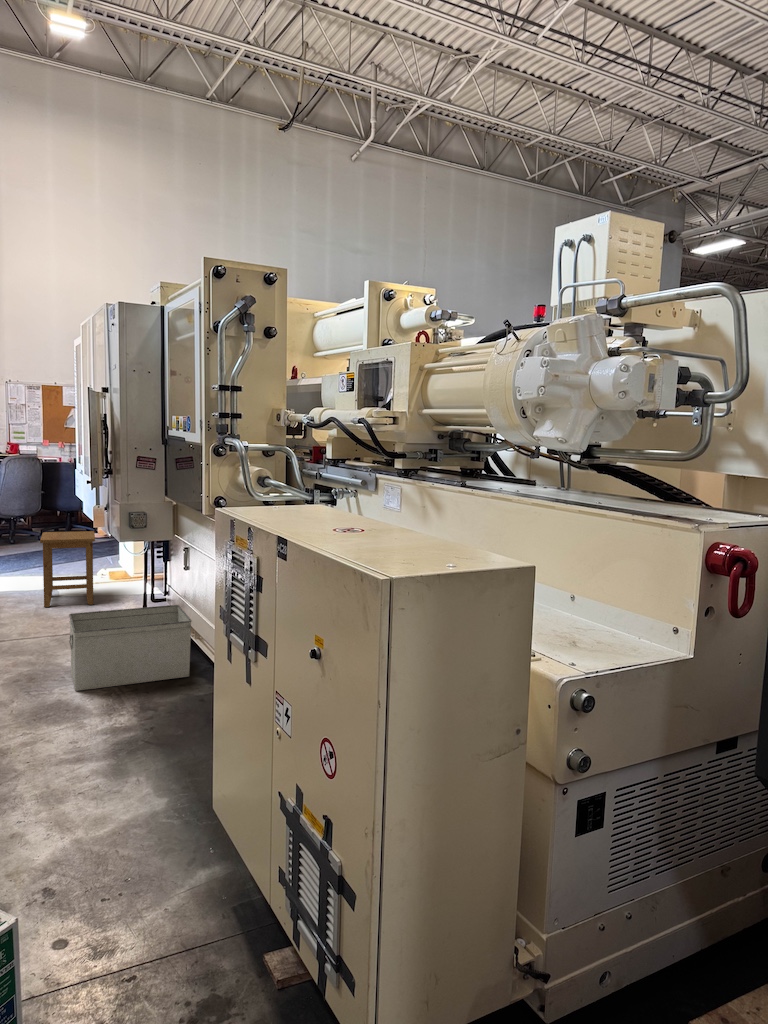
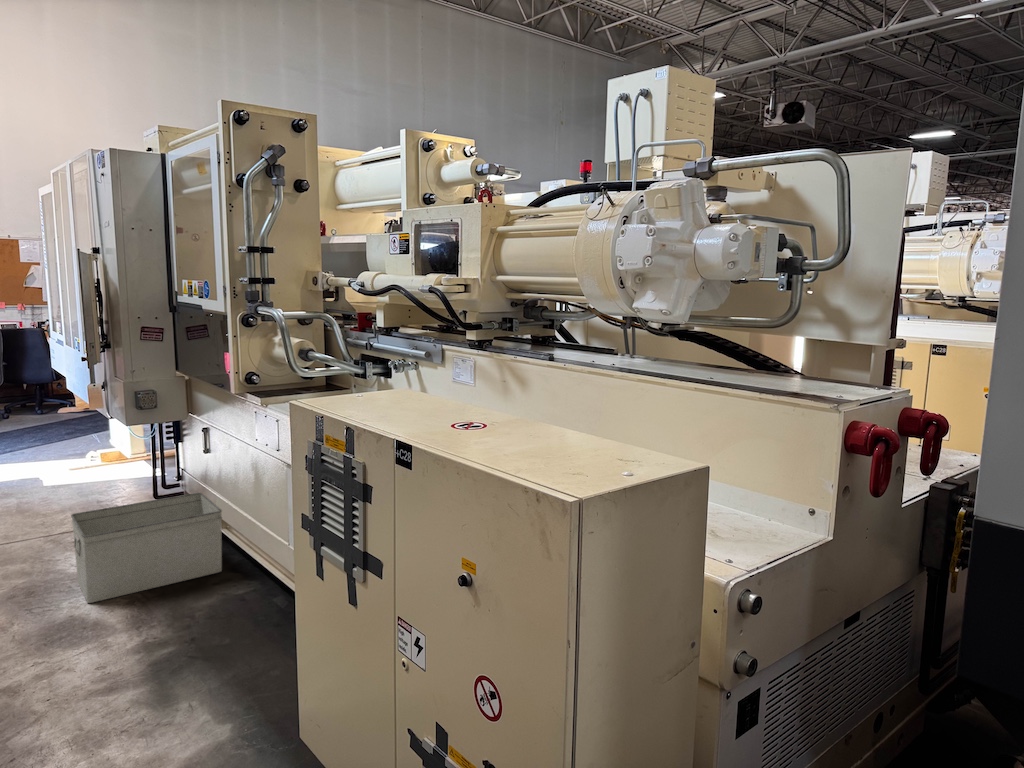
stool: present [40,531,95,607] -> none [15,410,87,502]

